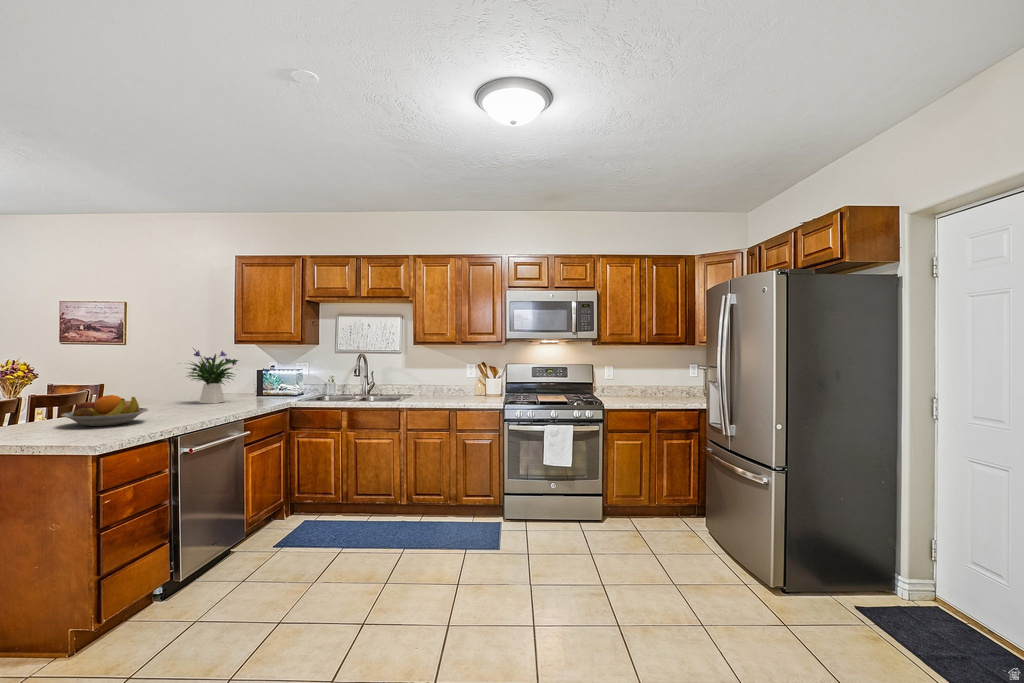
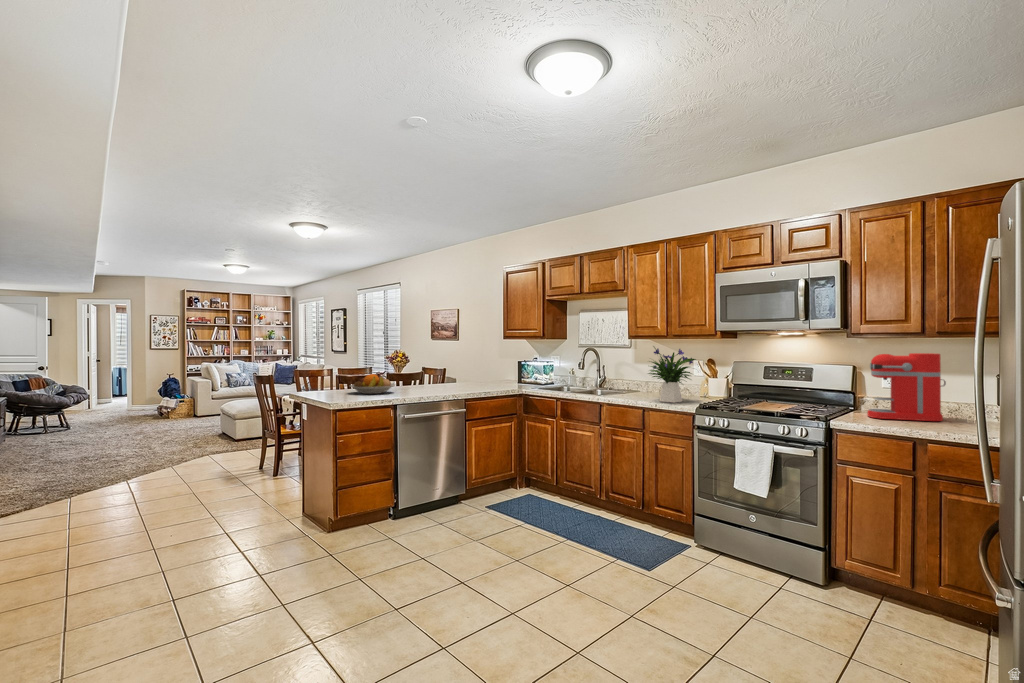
flower arrangement: present [188,348,238,403] -> present [648,347,696,403]
coffee maker: none [612,356,650,400] -> present [867,353,946,421]

